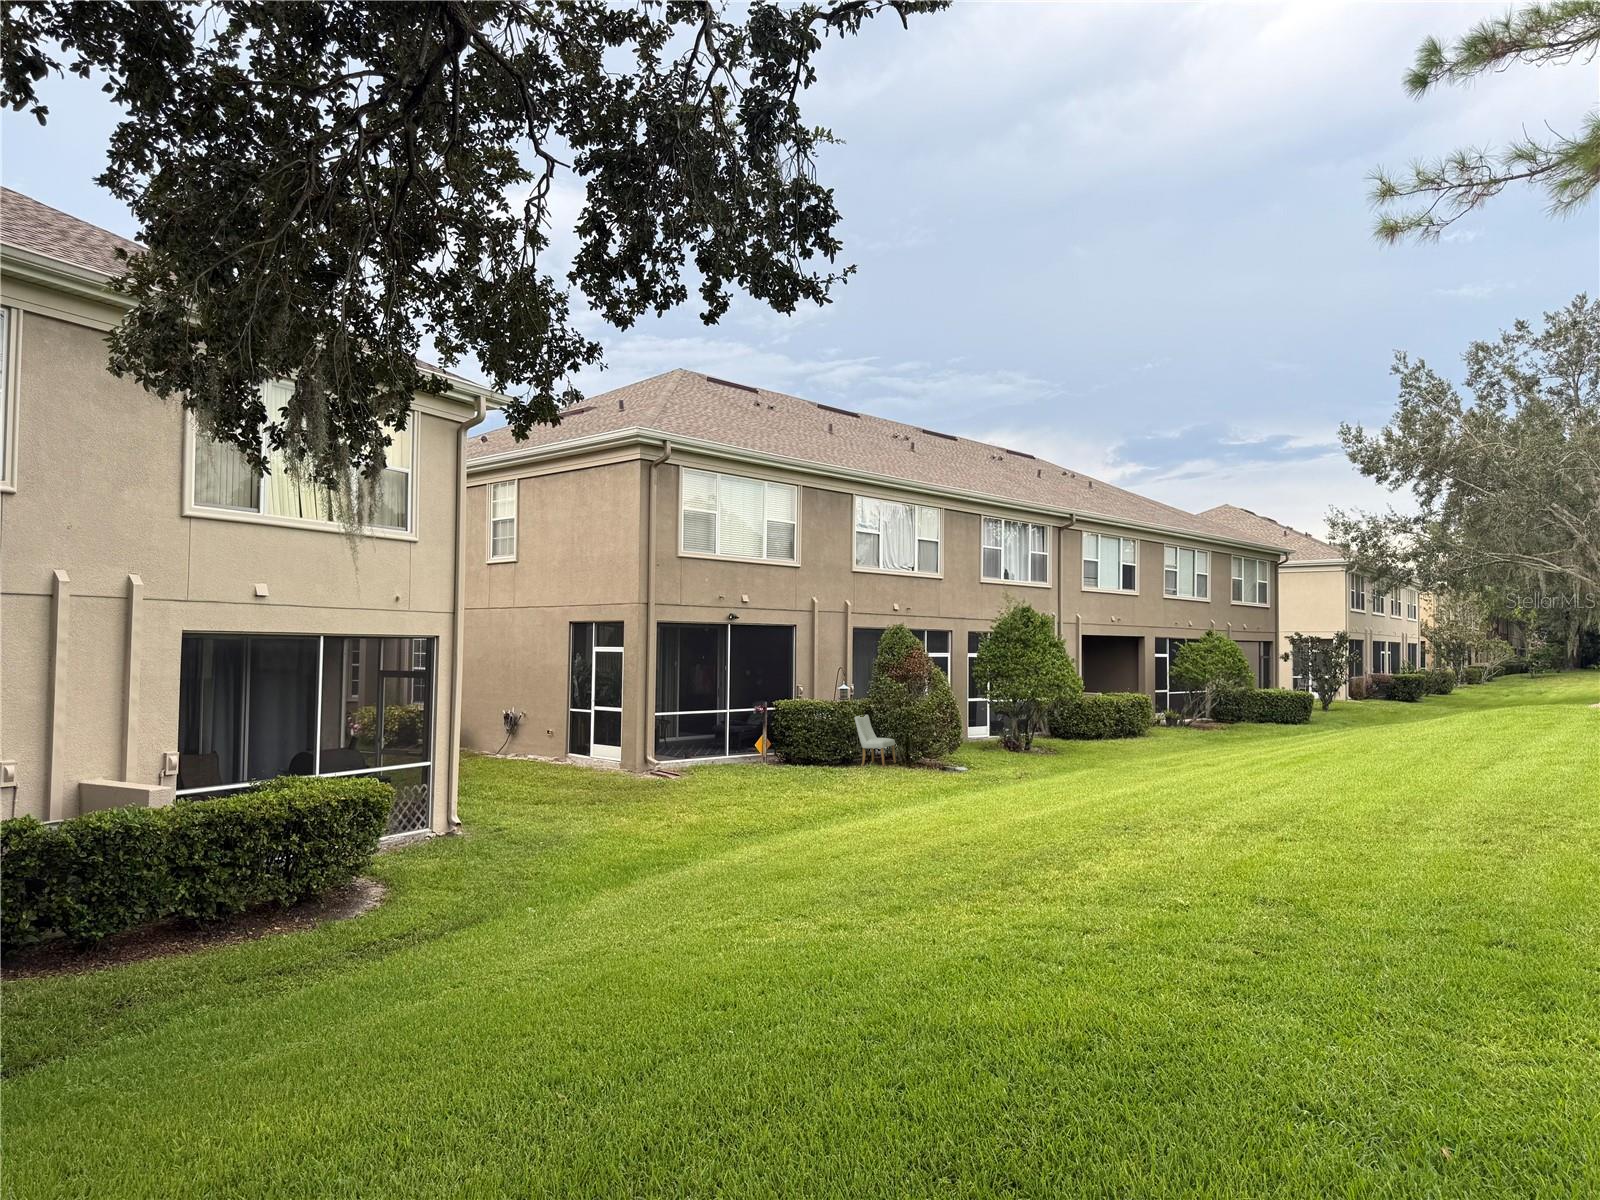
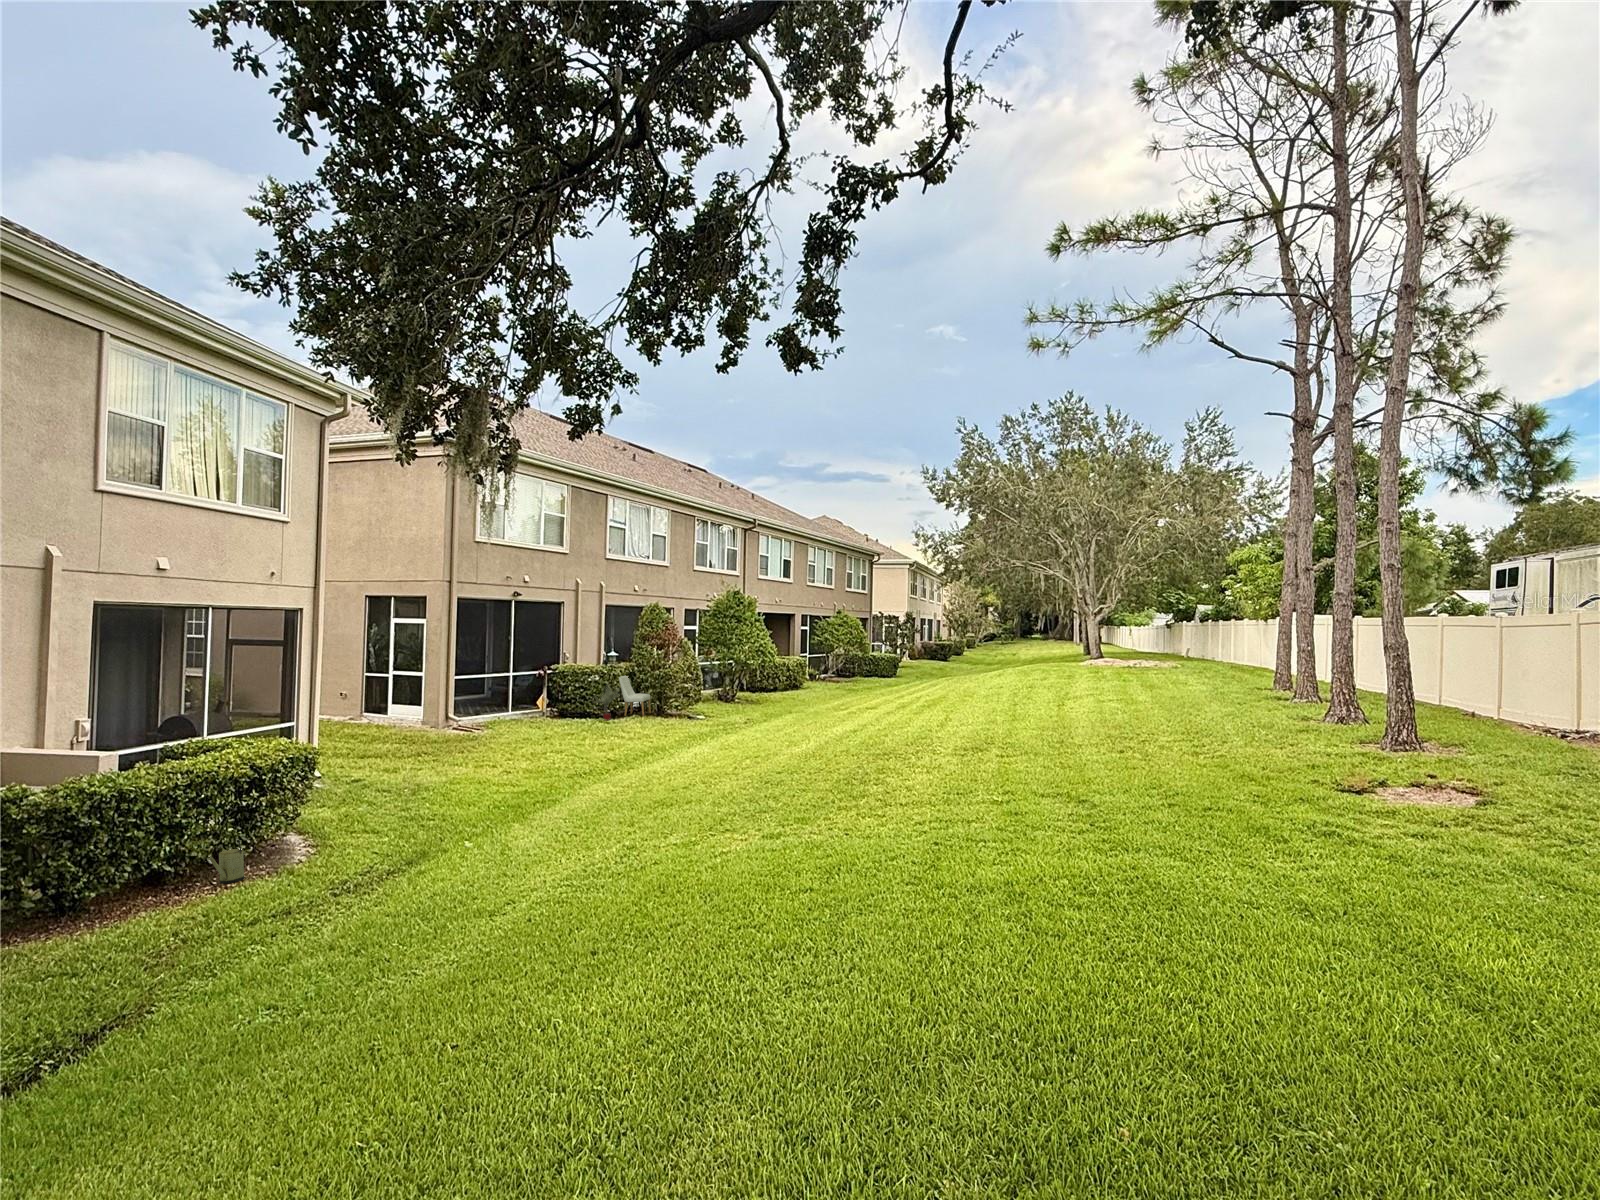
potted tree: none [818,725,854,770] -> present [596,686,620,720]
watering can: none [217,890,272,939] -> present [207,840,244,884]

